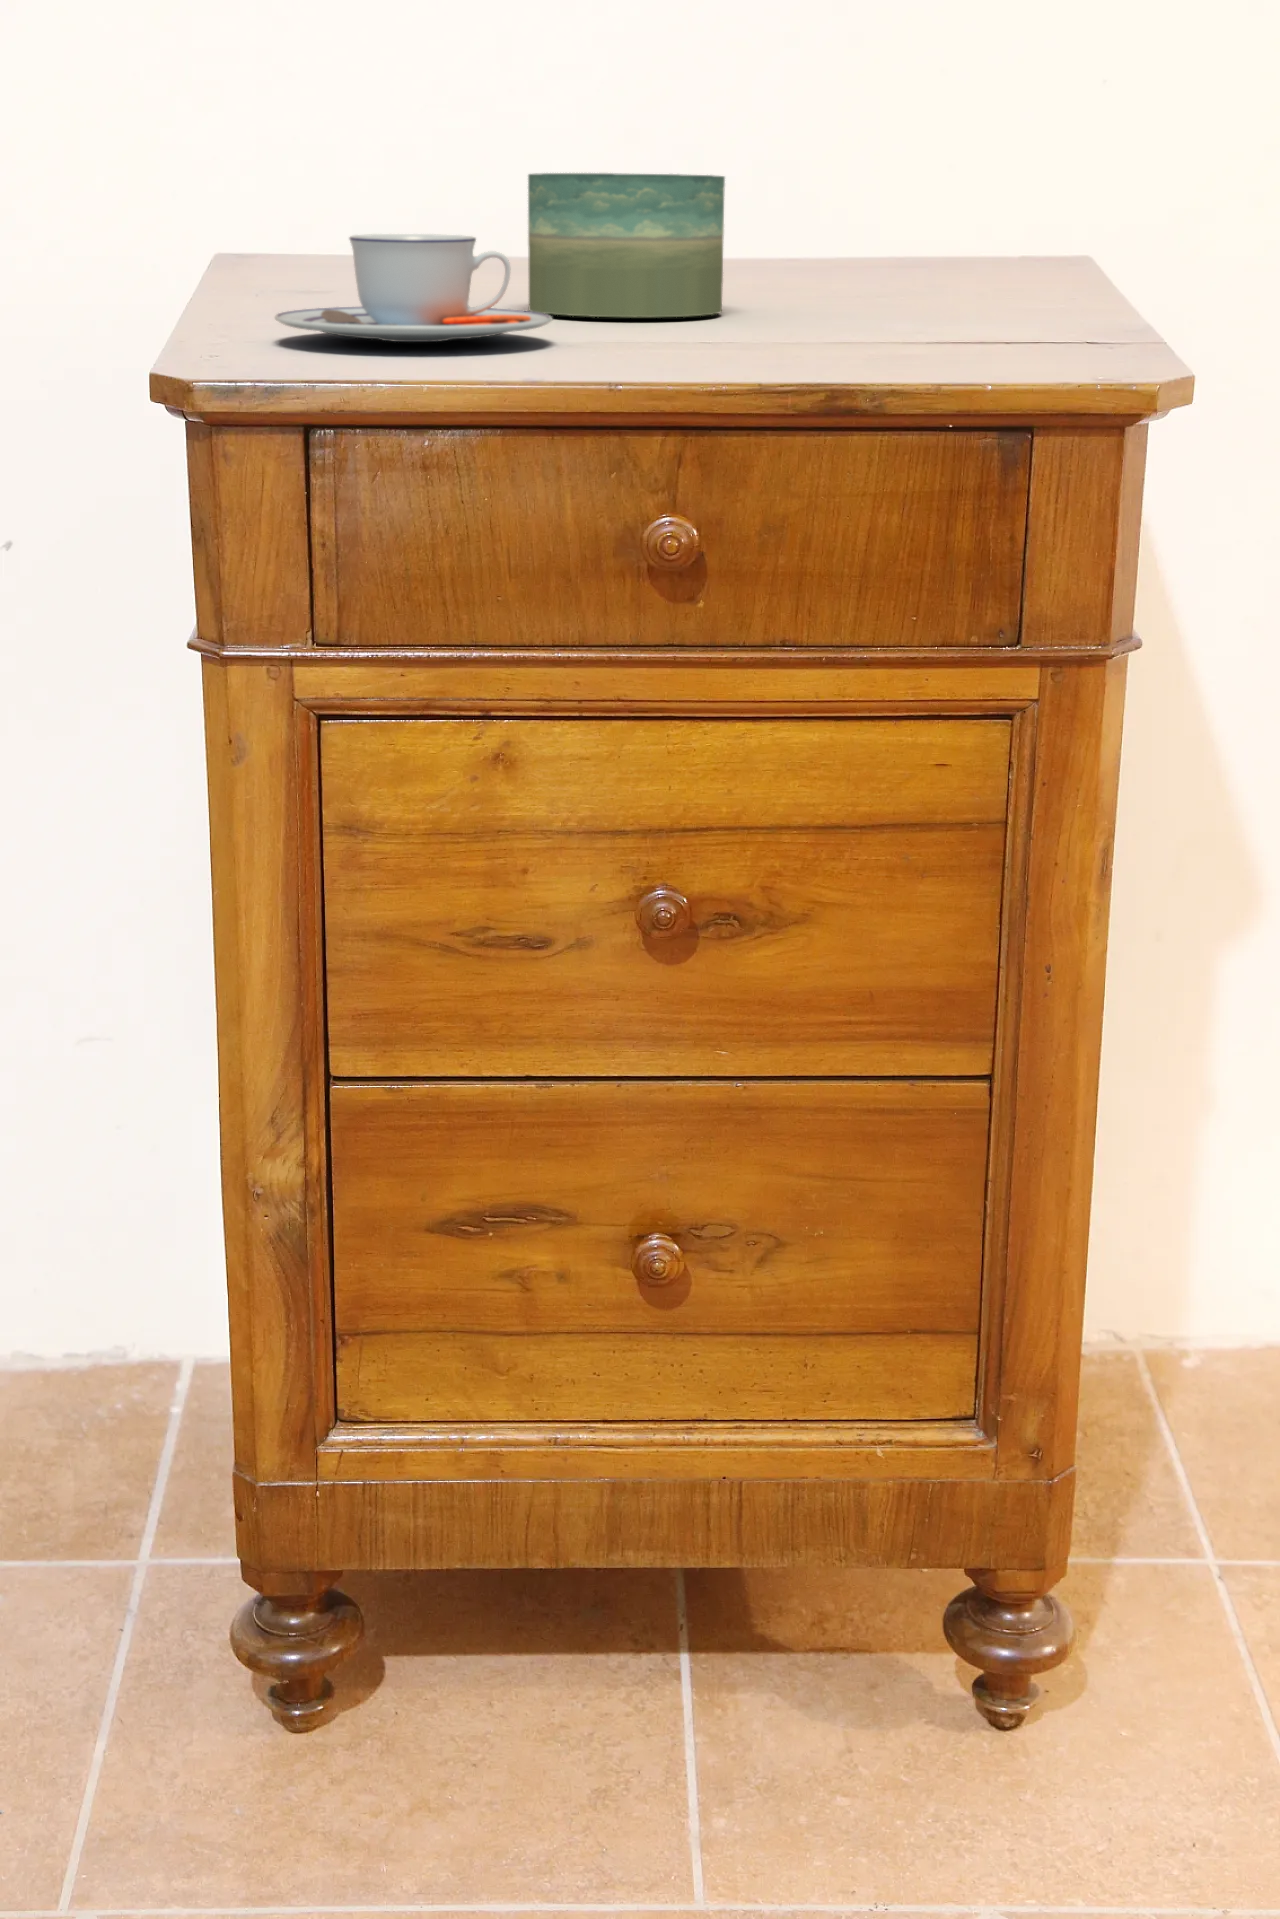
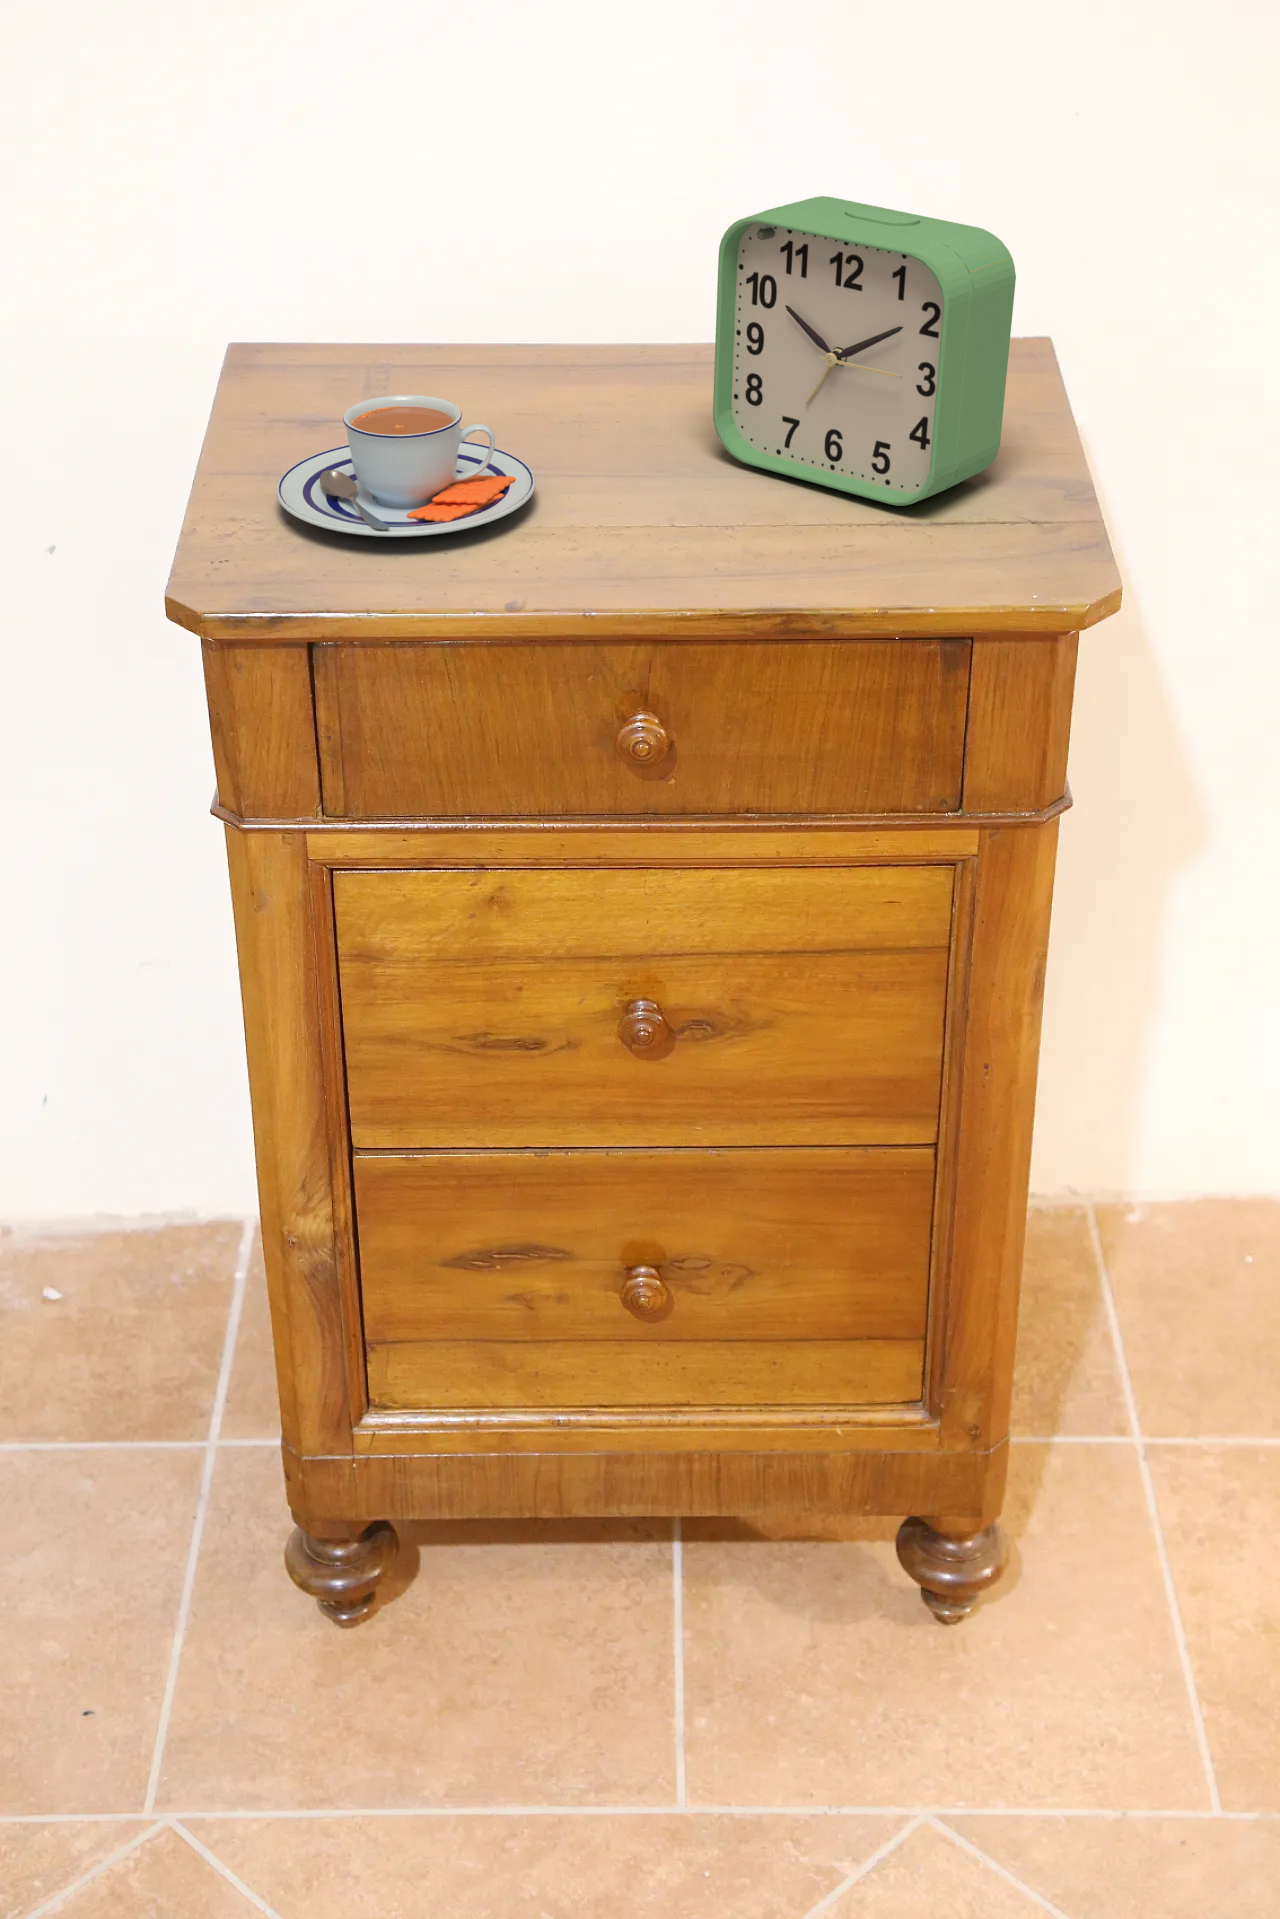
alarm clock: none [738,54,1059,344] -> present [713,196,1016,506]
candle: present [528,173,725,317] -> none [516,233,706,413]

